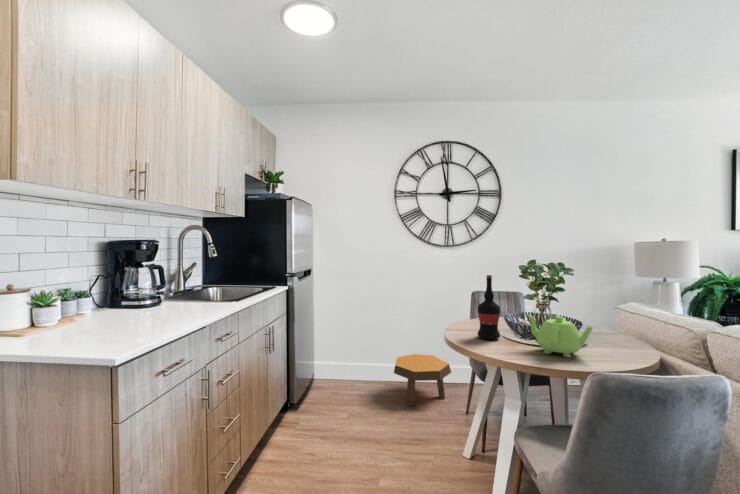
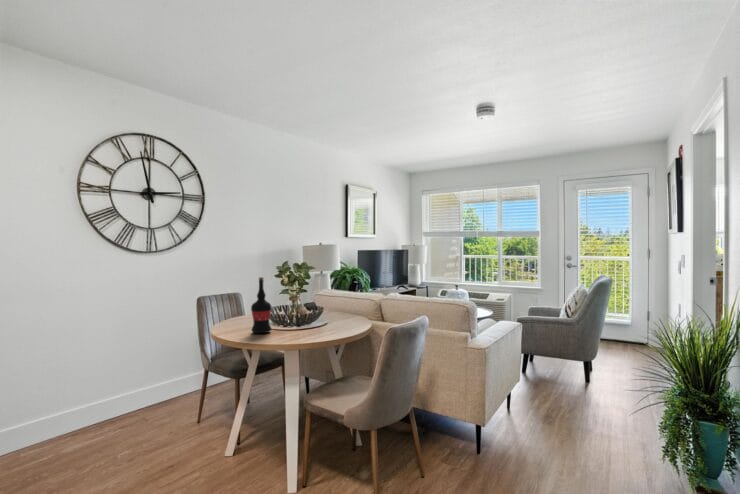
teapot: present [527,314,593,357] -> none [296,303,340,333]
footstool: present [394,354,451,407] -> none [93,379,170,444]

